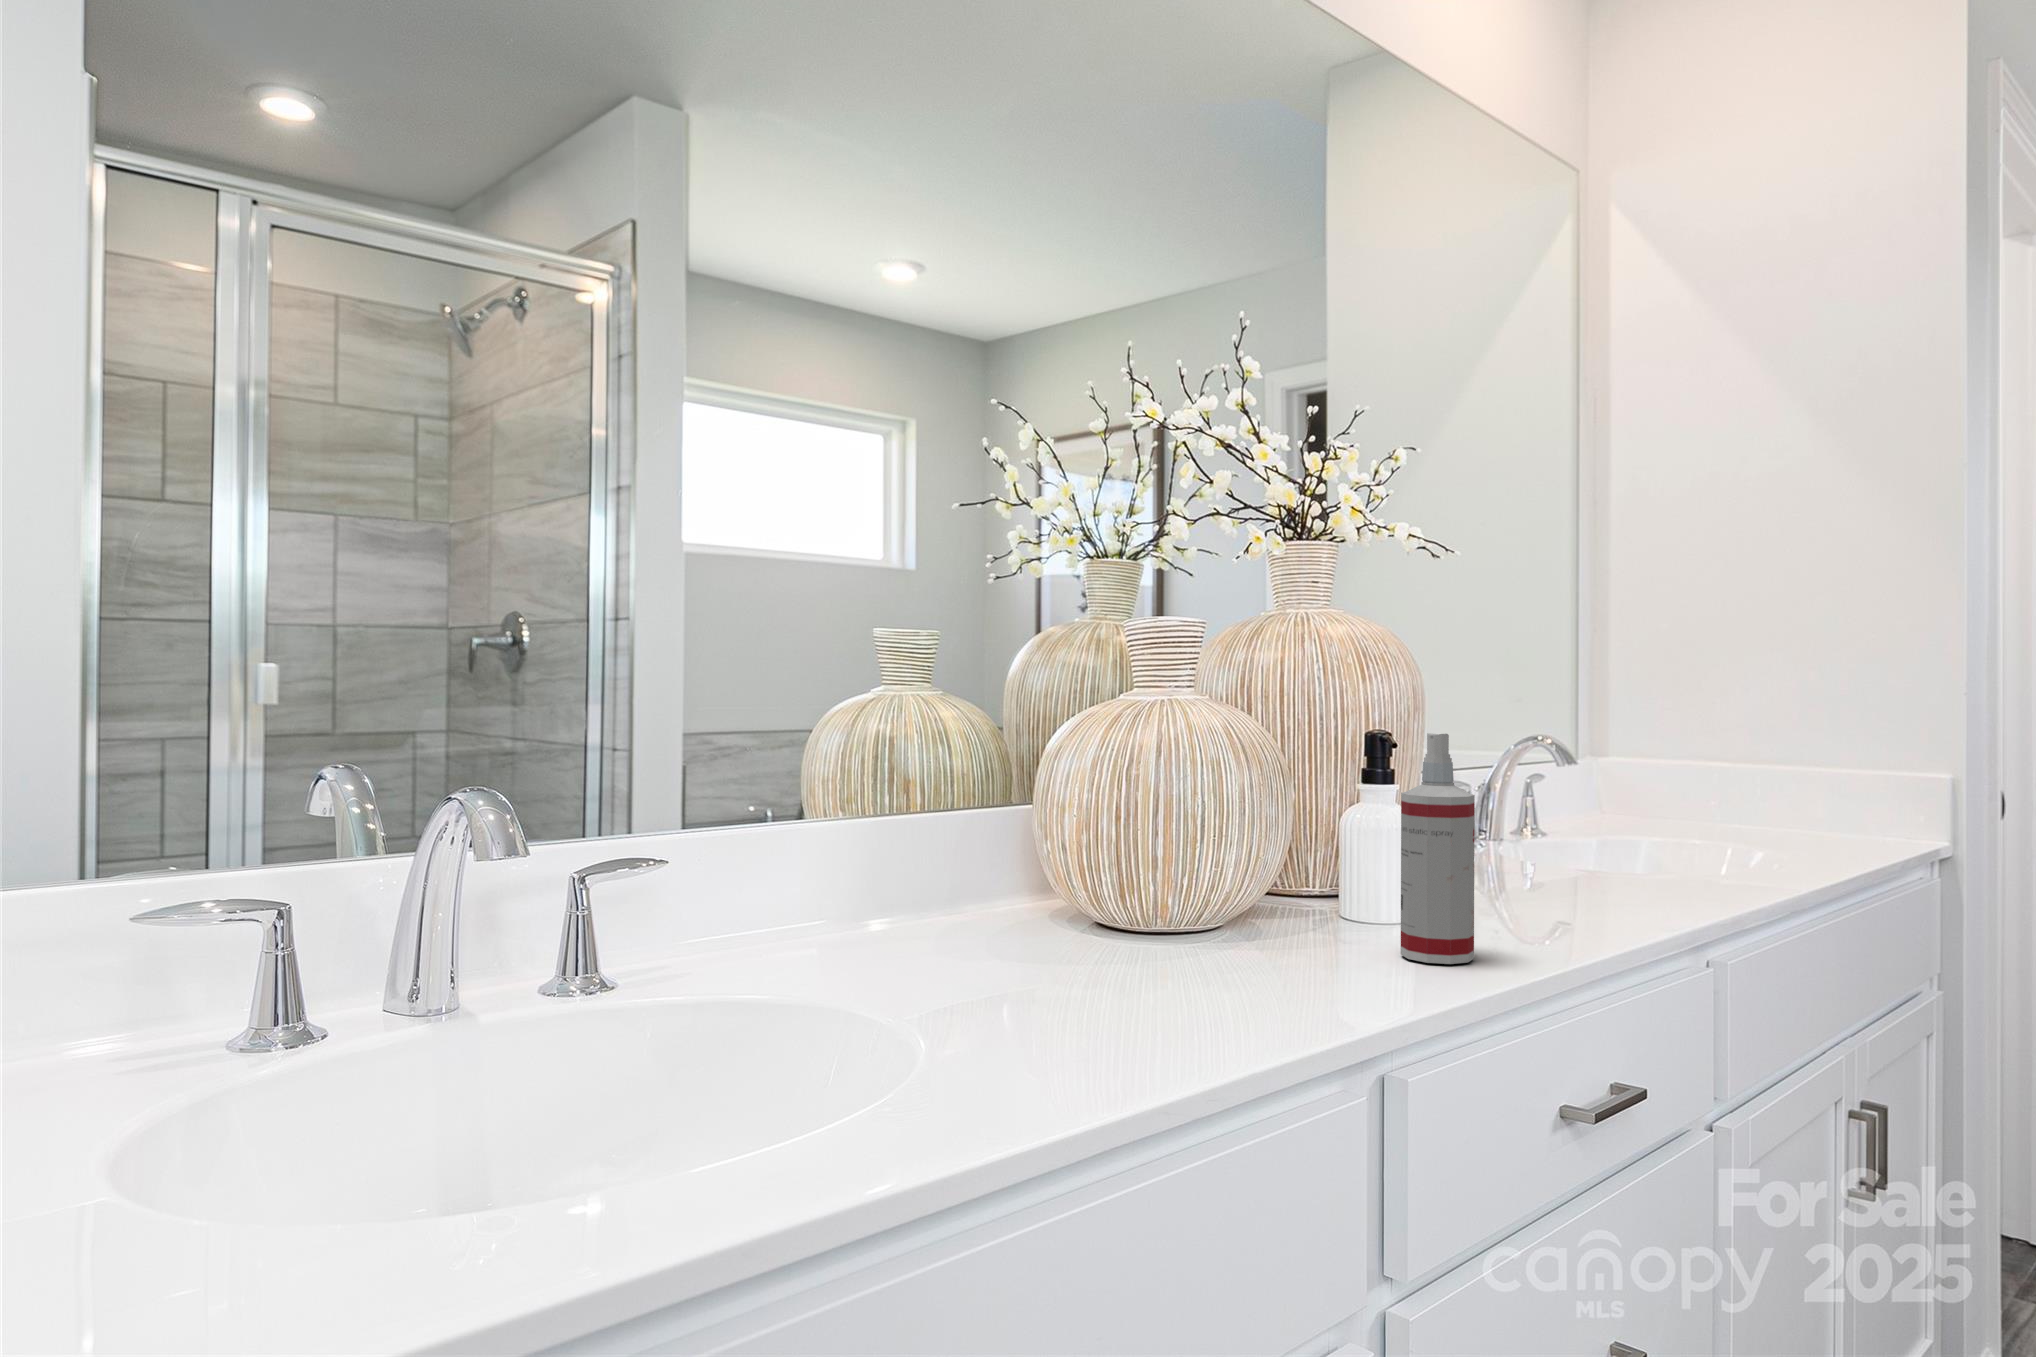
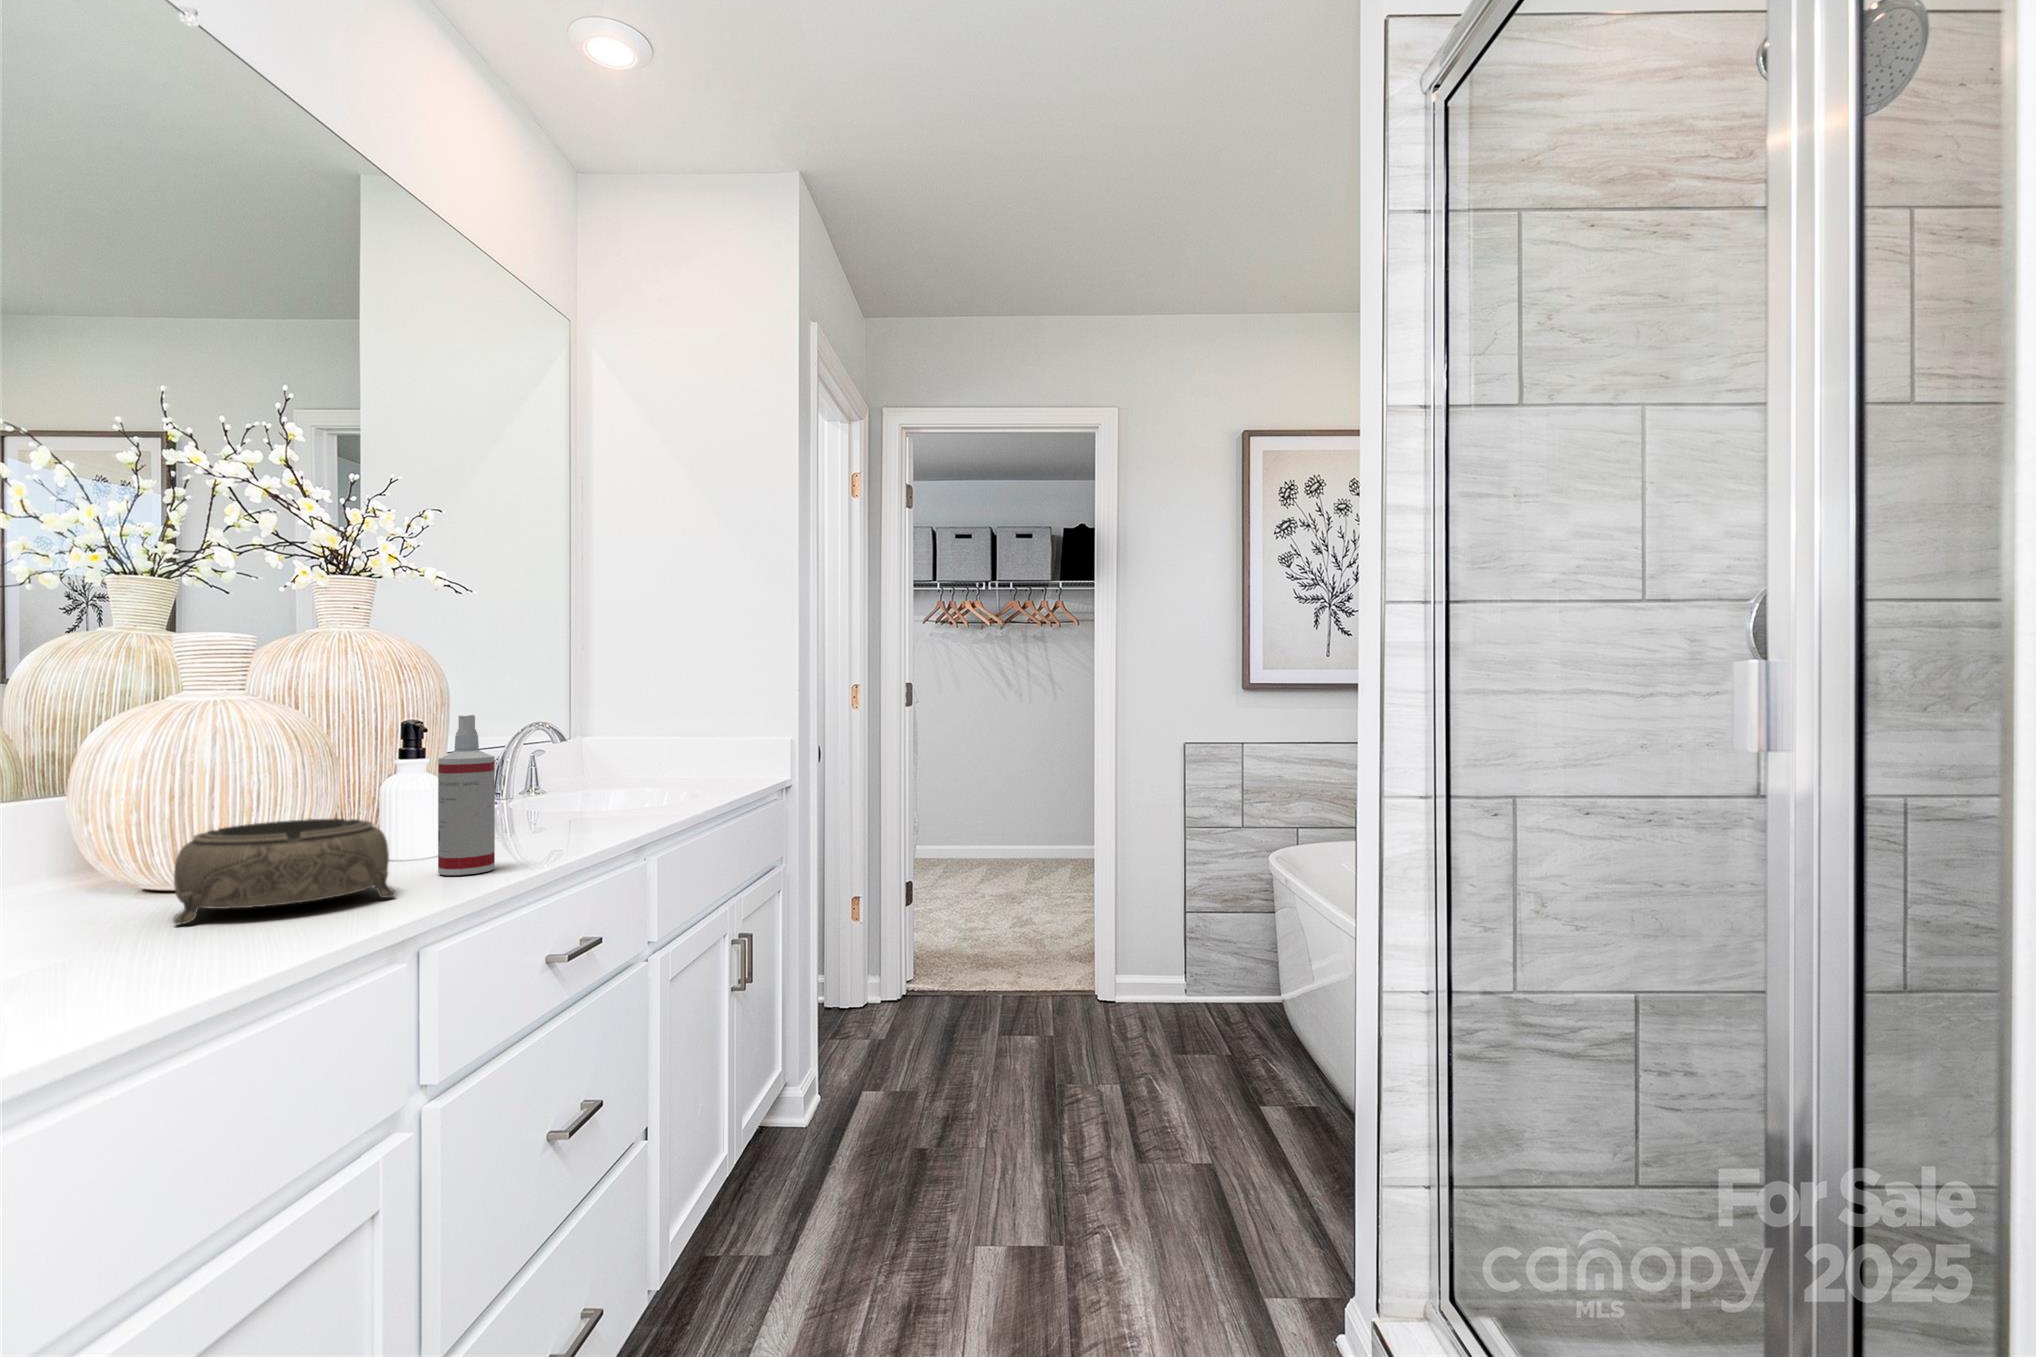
decorative bowl: none [1114,861,1345,986] -> present [174,819,396,924]

